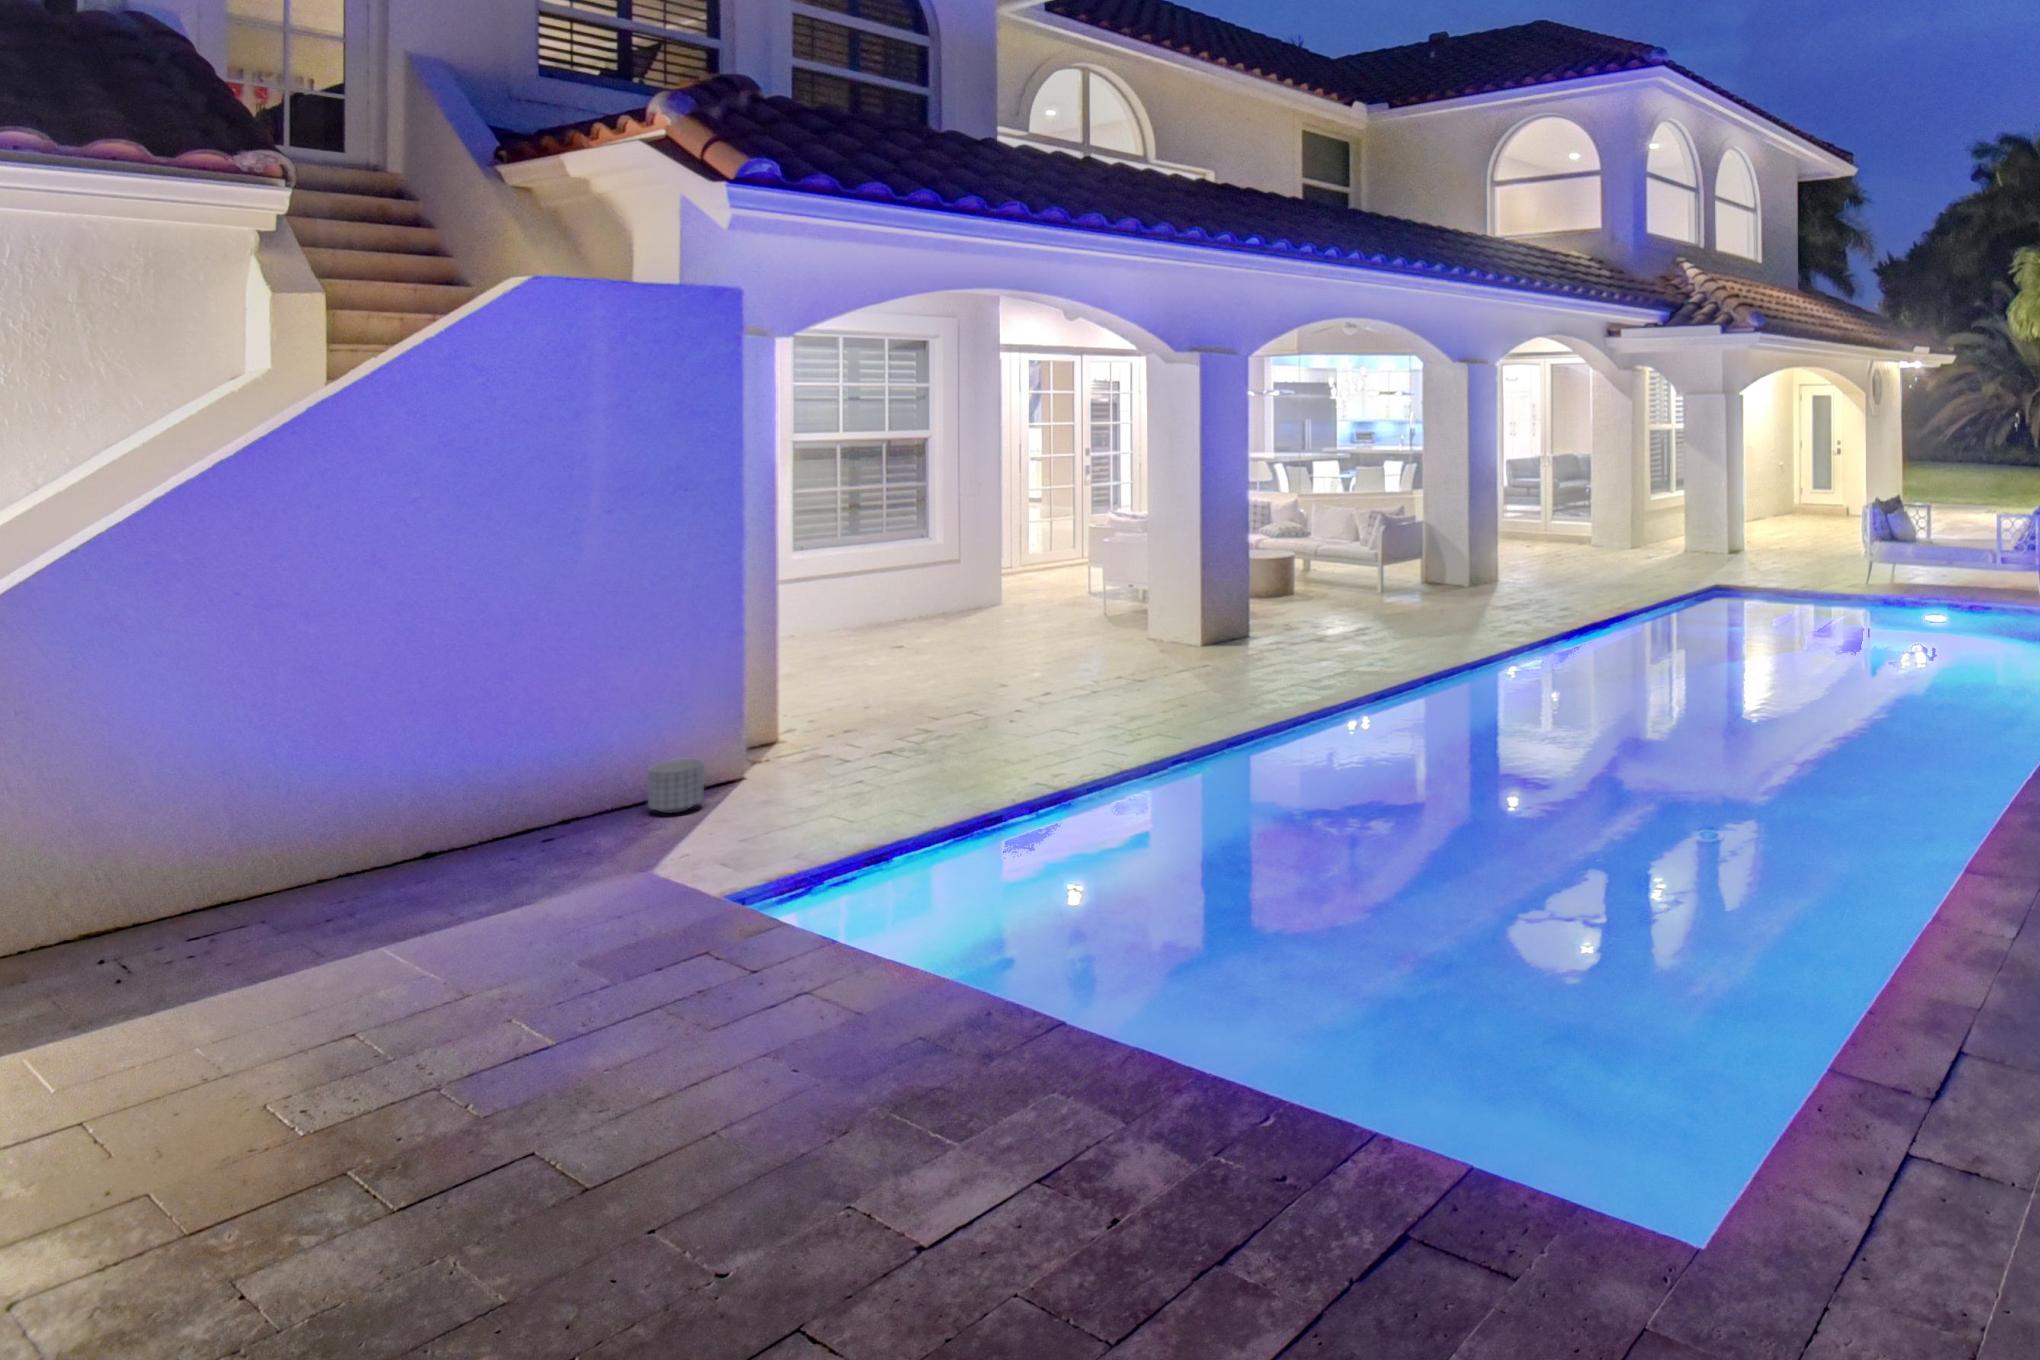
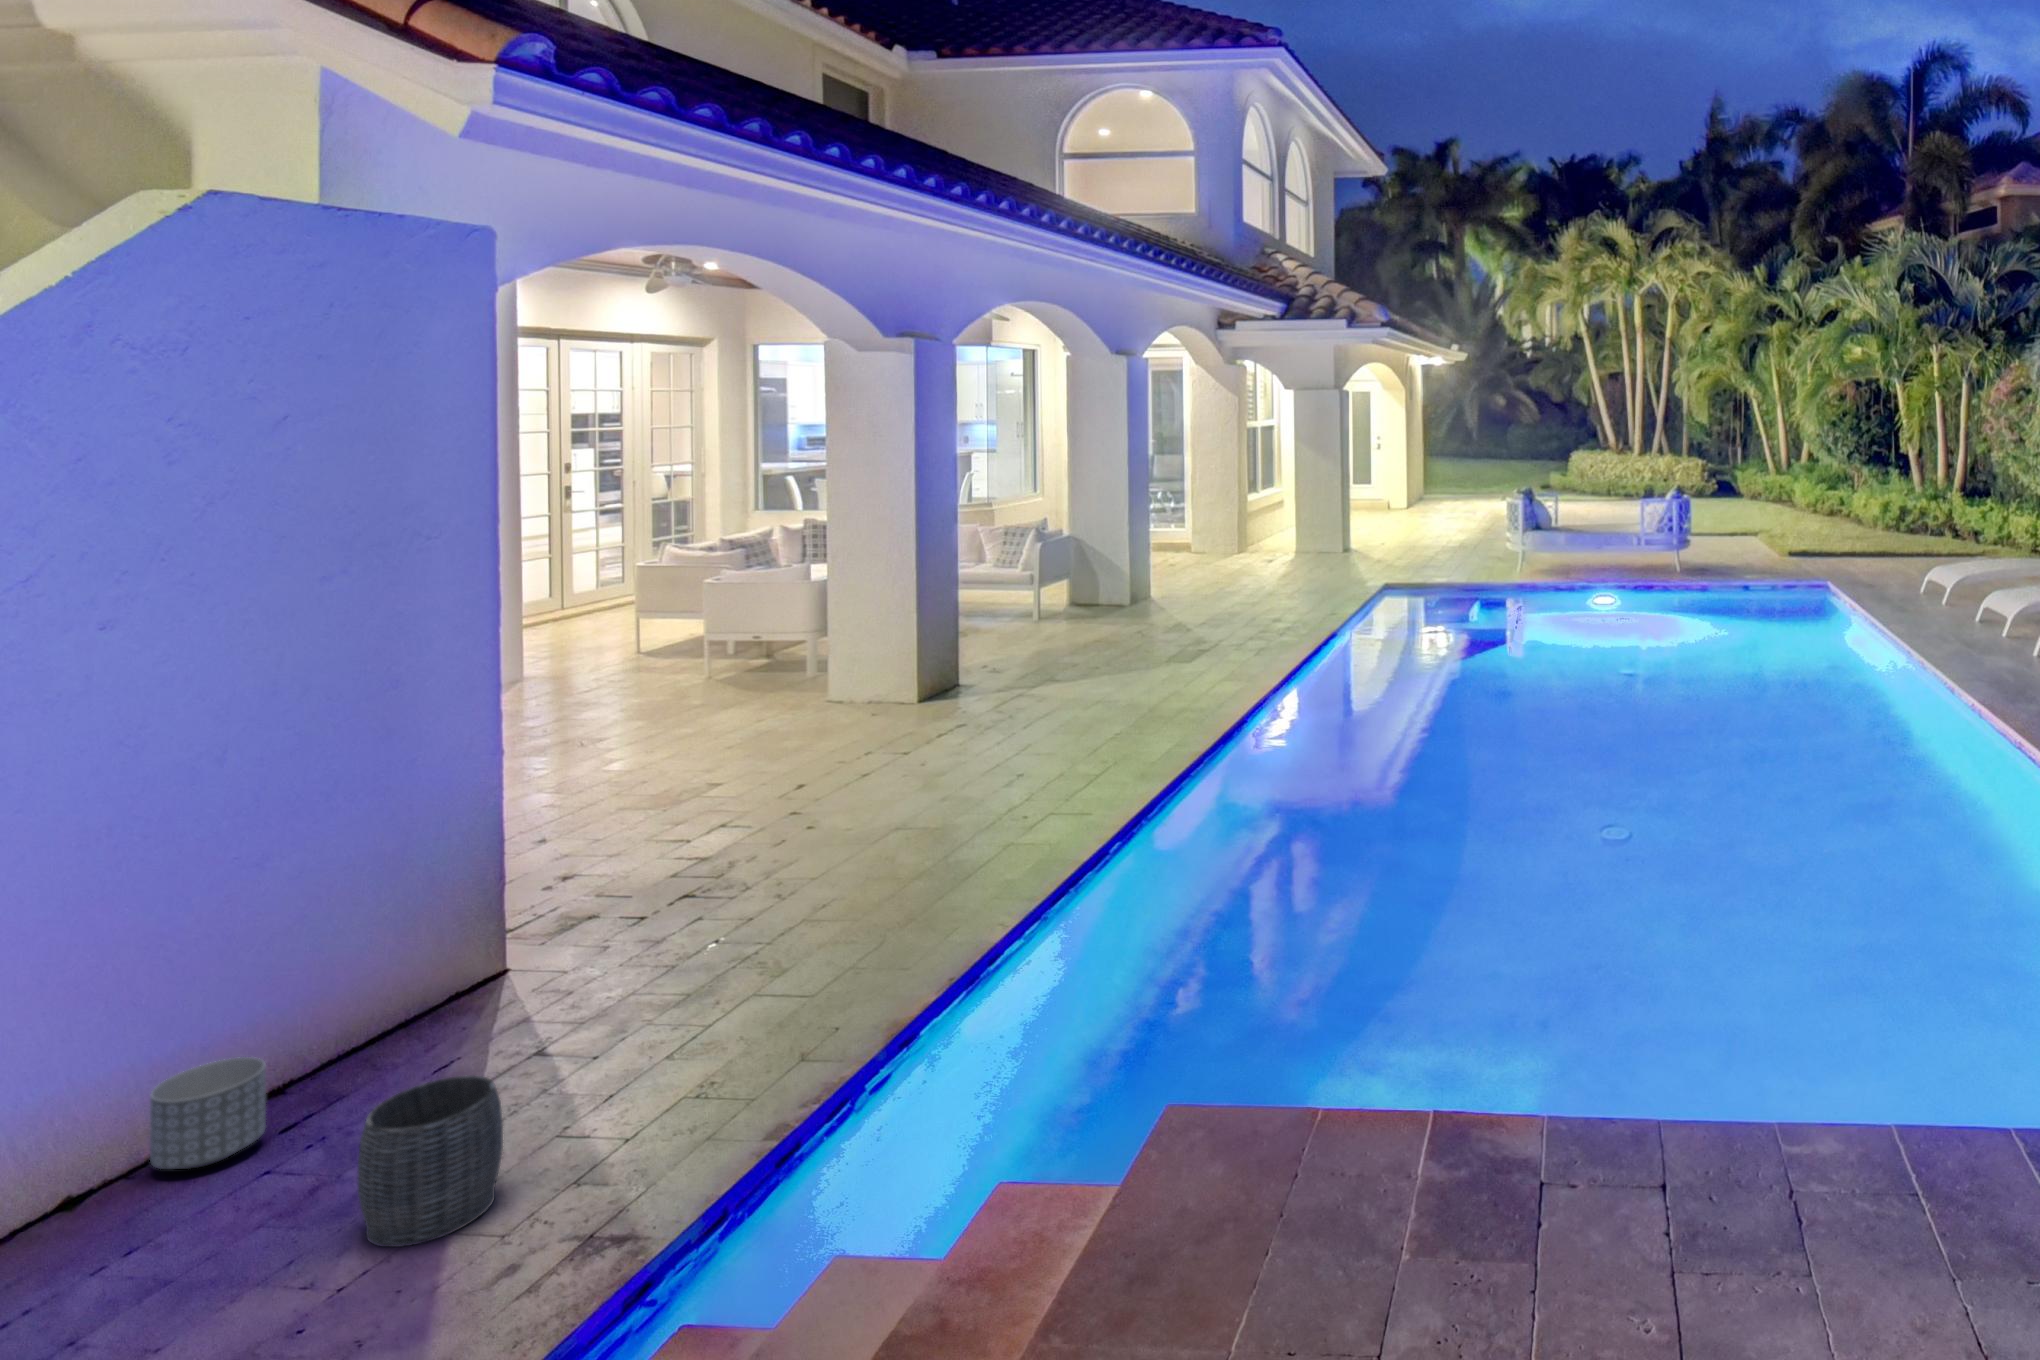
woven basket: none [699,779,774,864] -> present [358,1075,503,1247]

